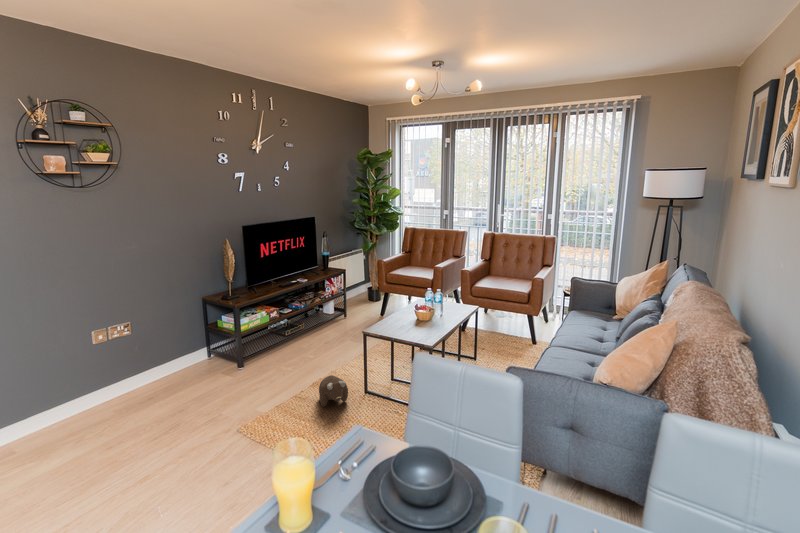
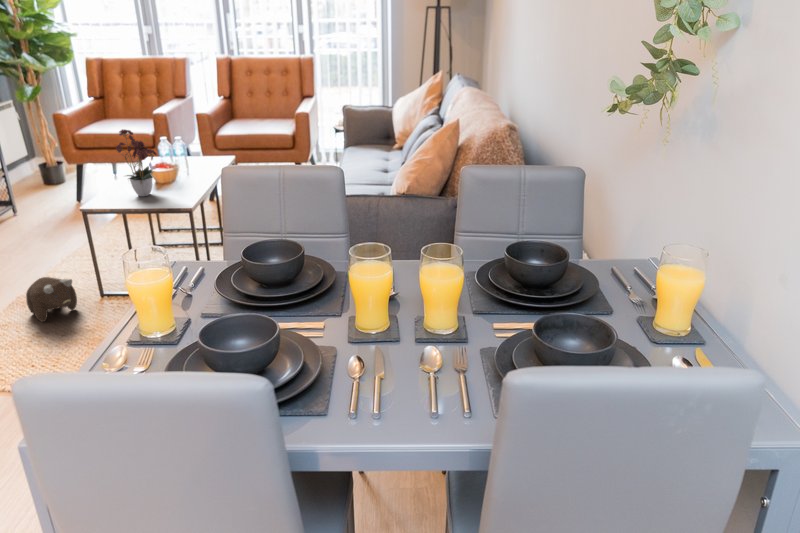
flower arrangement: none [392,282,421,331] -> present [116,129,157,196]

